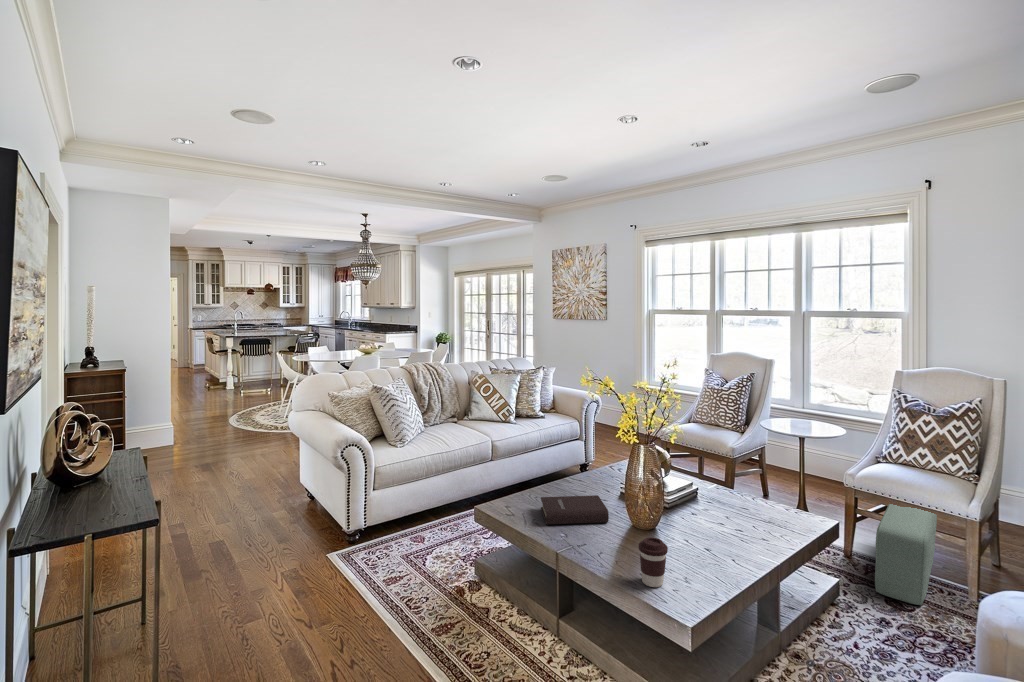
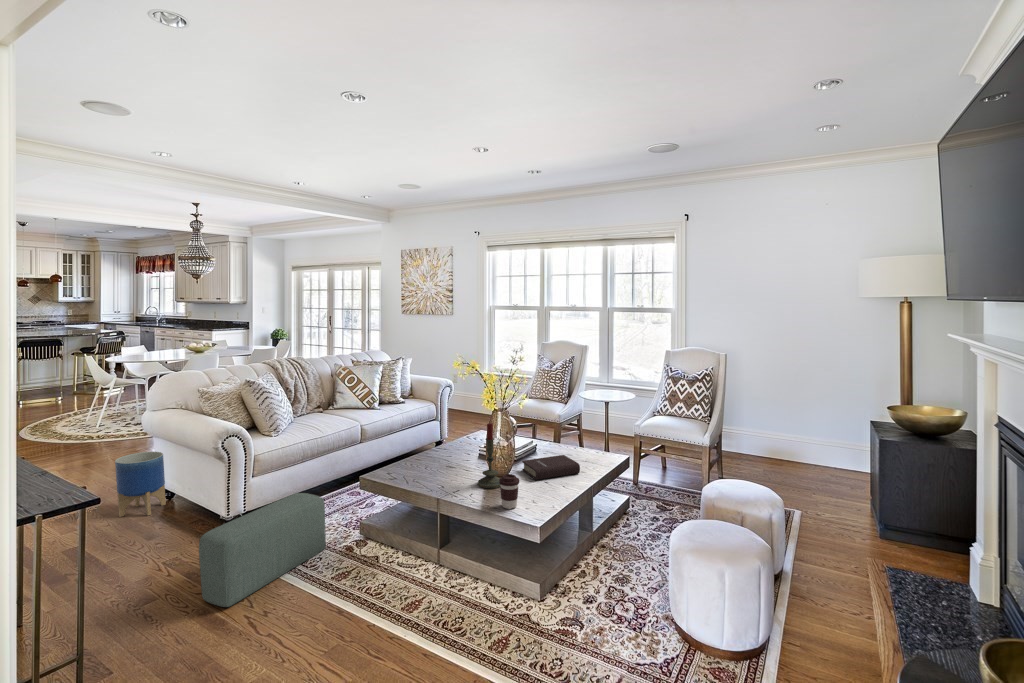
planter: none [258,452,302,517] -> present [115,452,166,517]
candle: none [614,459,648,549] -> present [478,423,501,489]
book: present [541,495,609,525] -> present [522,455,580,480]
pouf: present [875,504,937,605] -> present [199,493,326,607]

